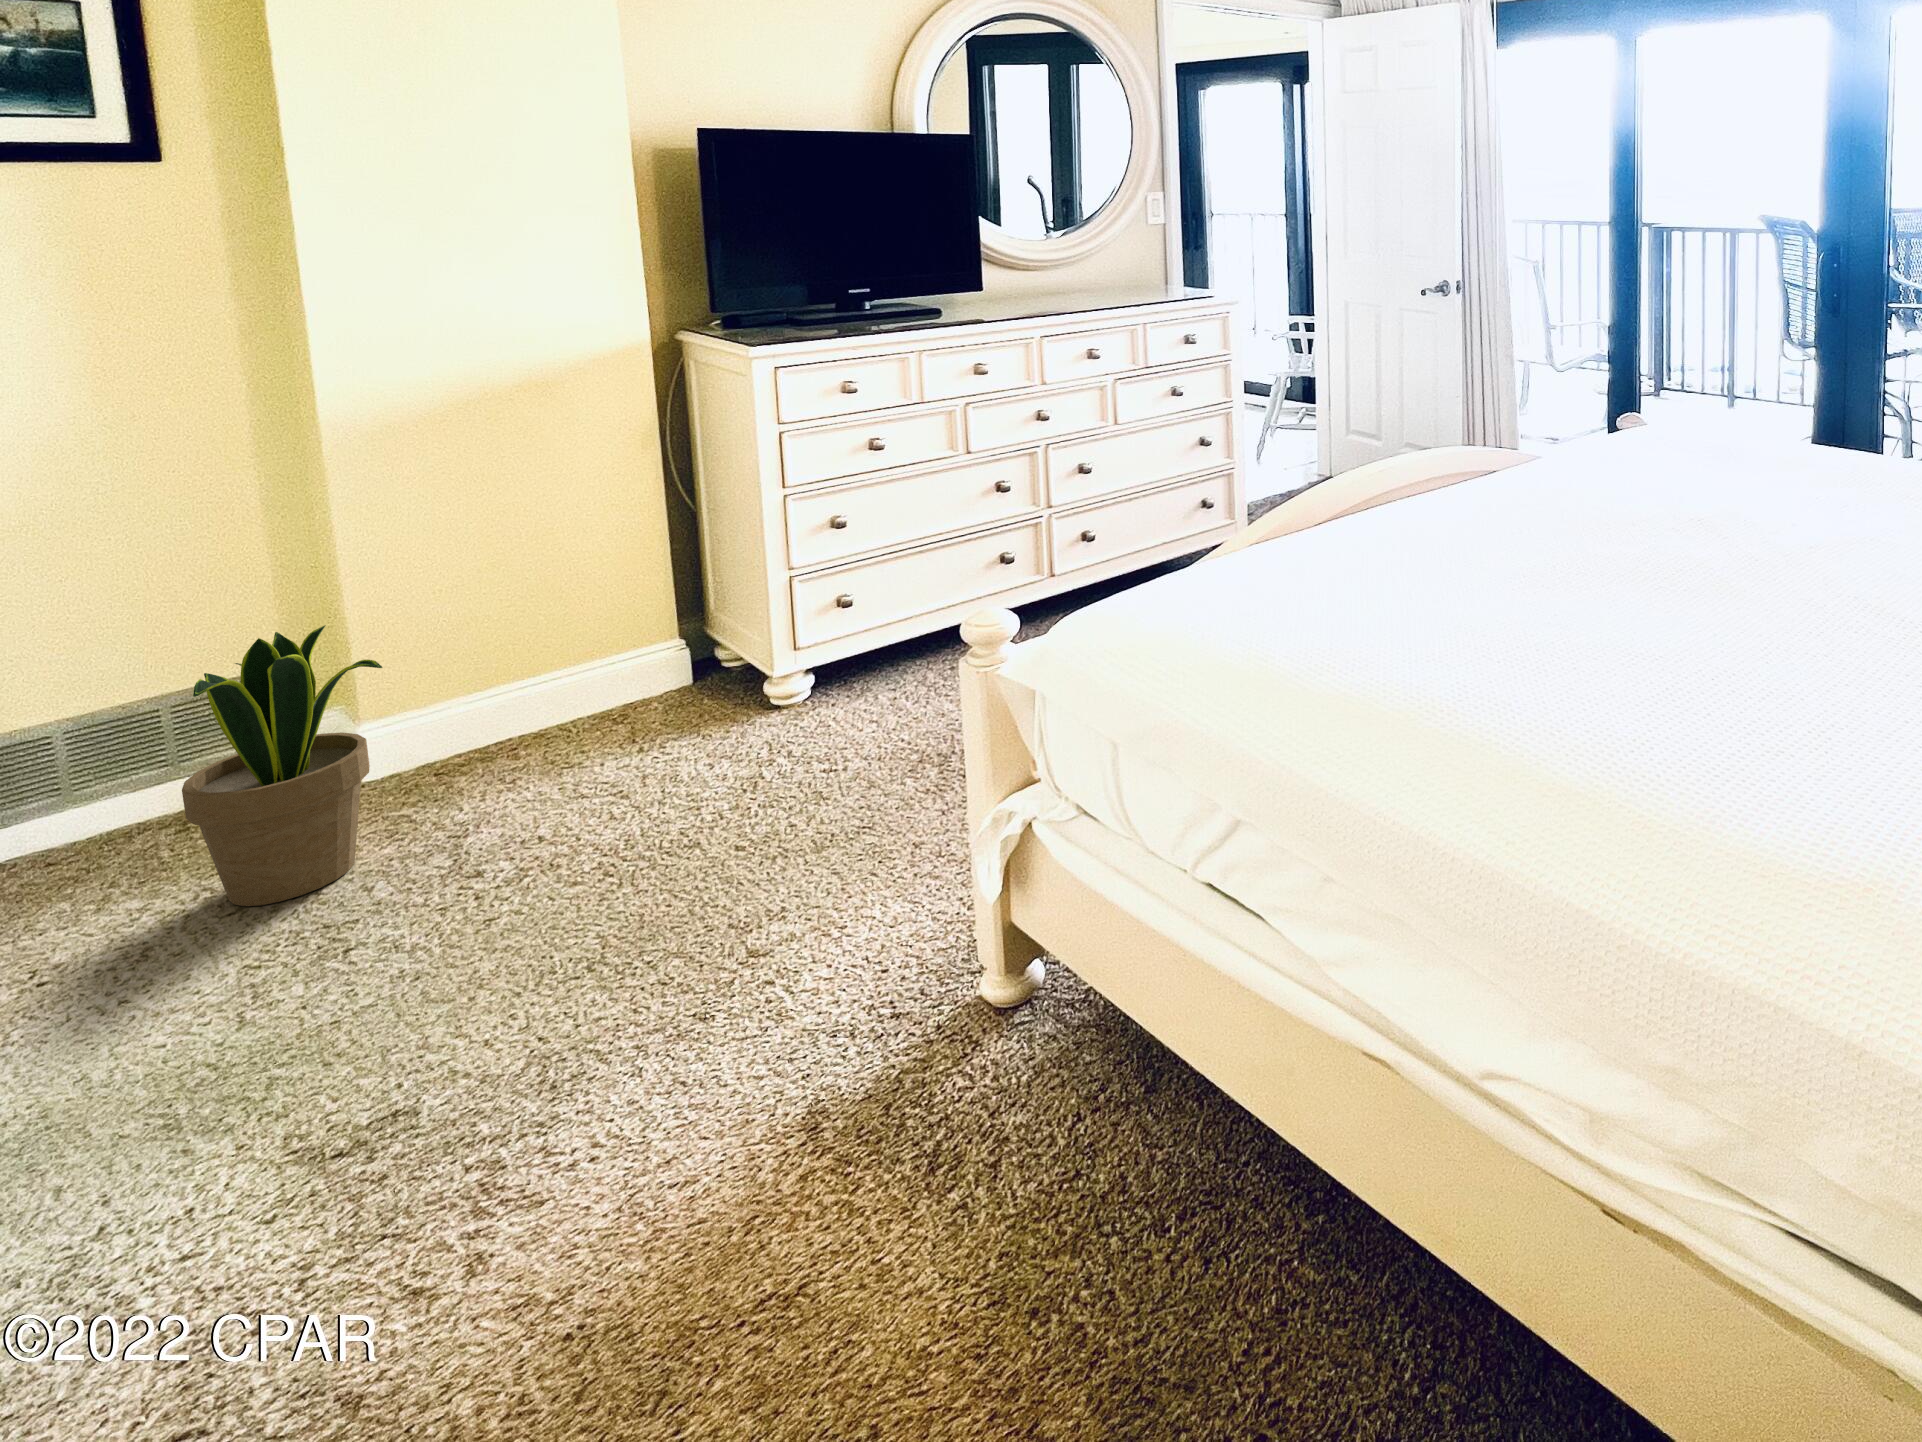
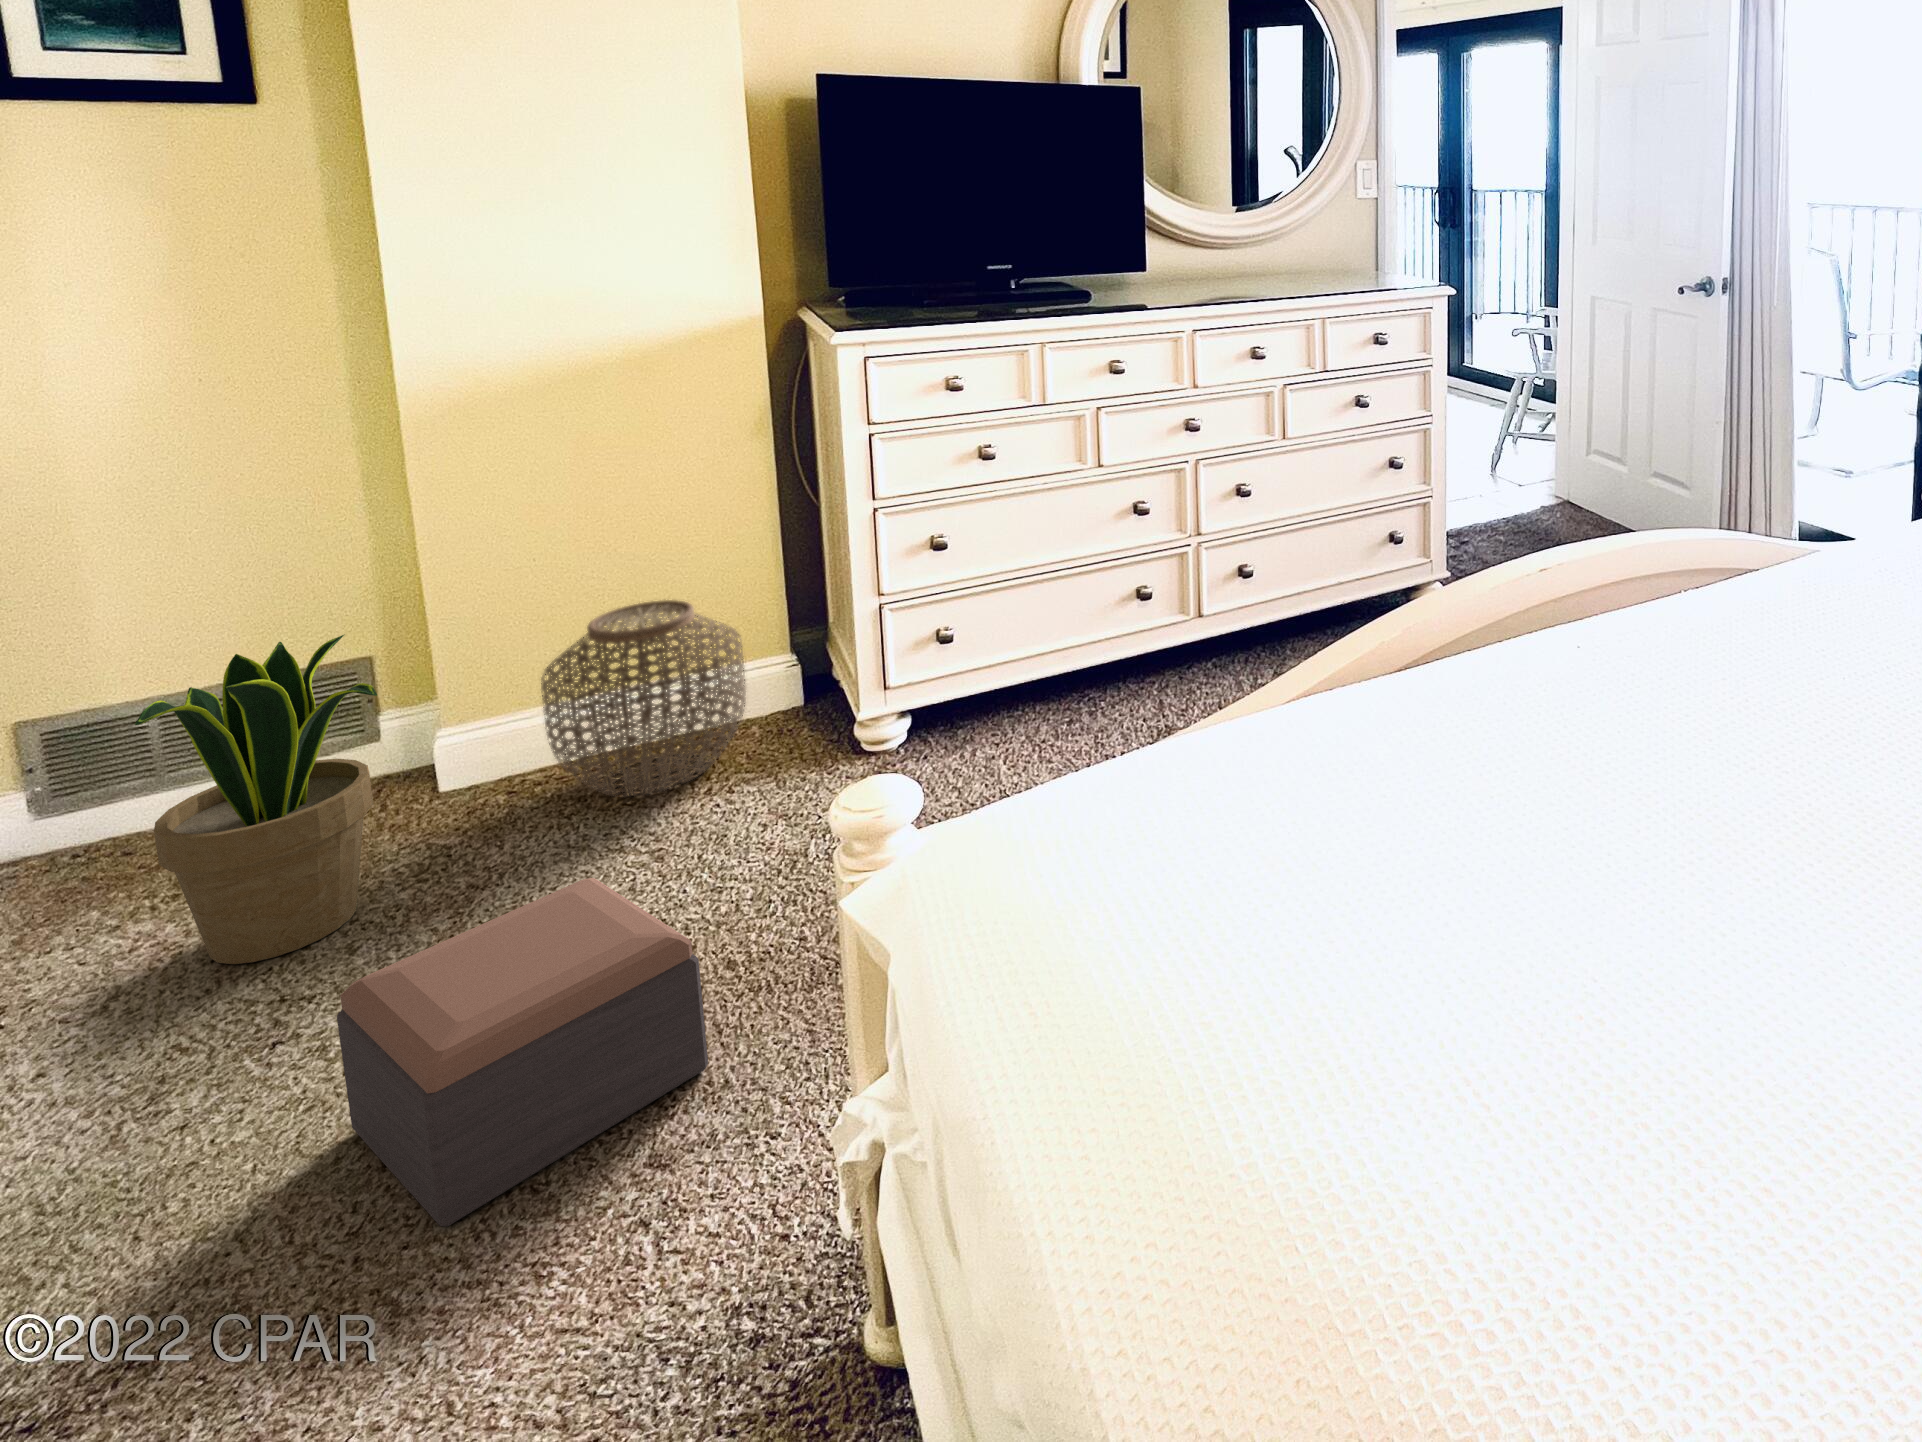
woven basket: none [479,590,663,760] -> present [541,600,746,796]
footstool: none [469,777,763,1001] -> present [337,878,708,1227]

